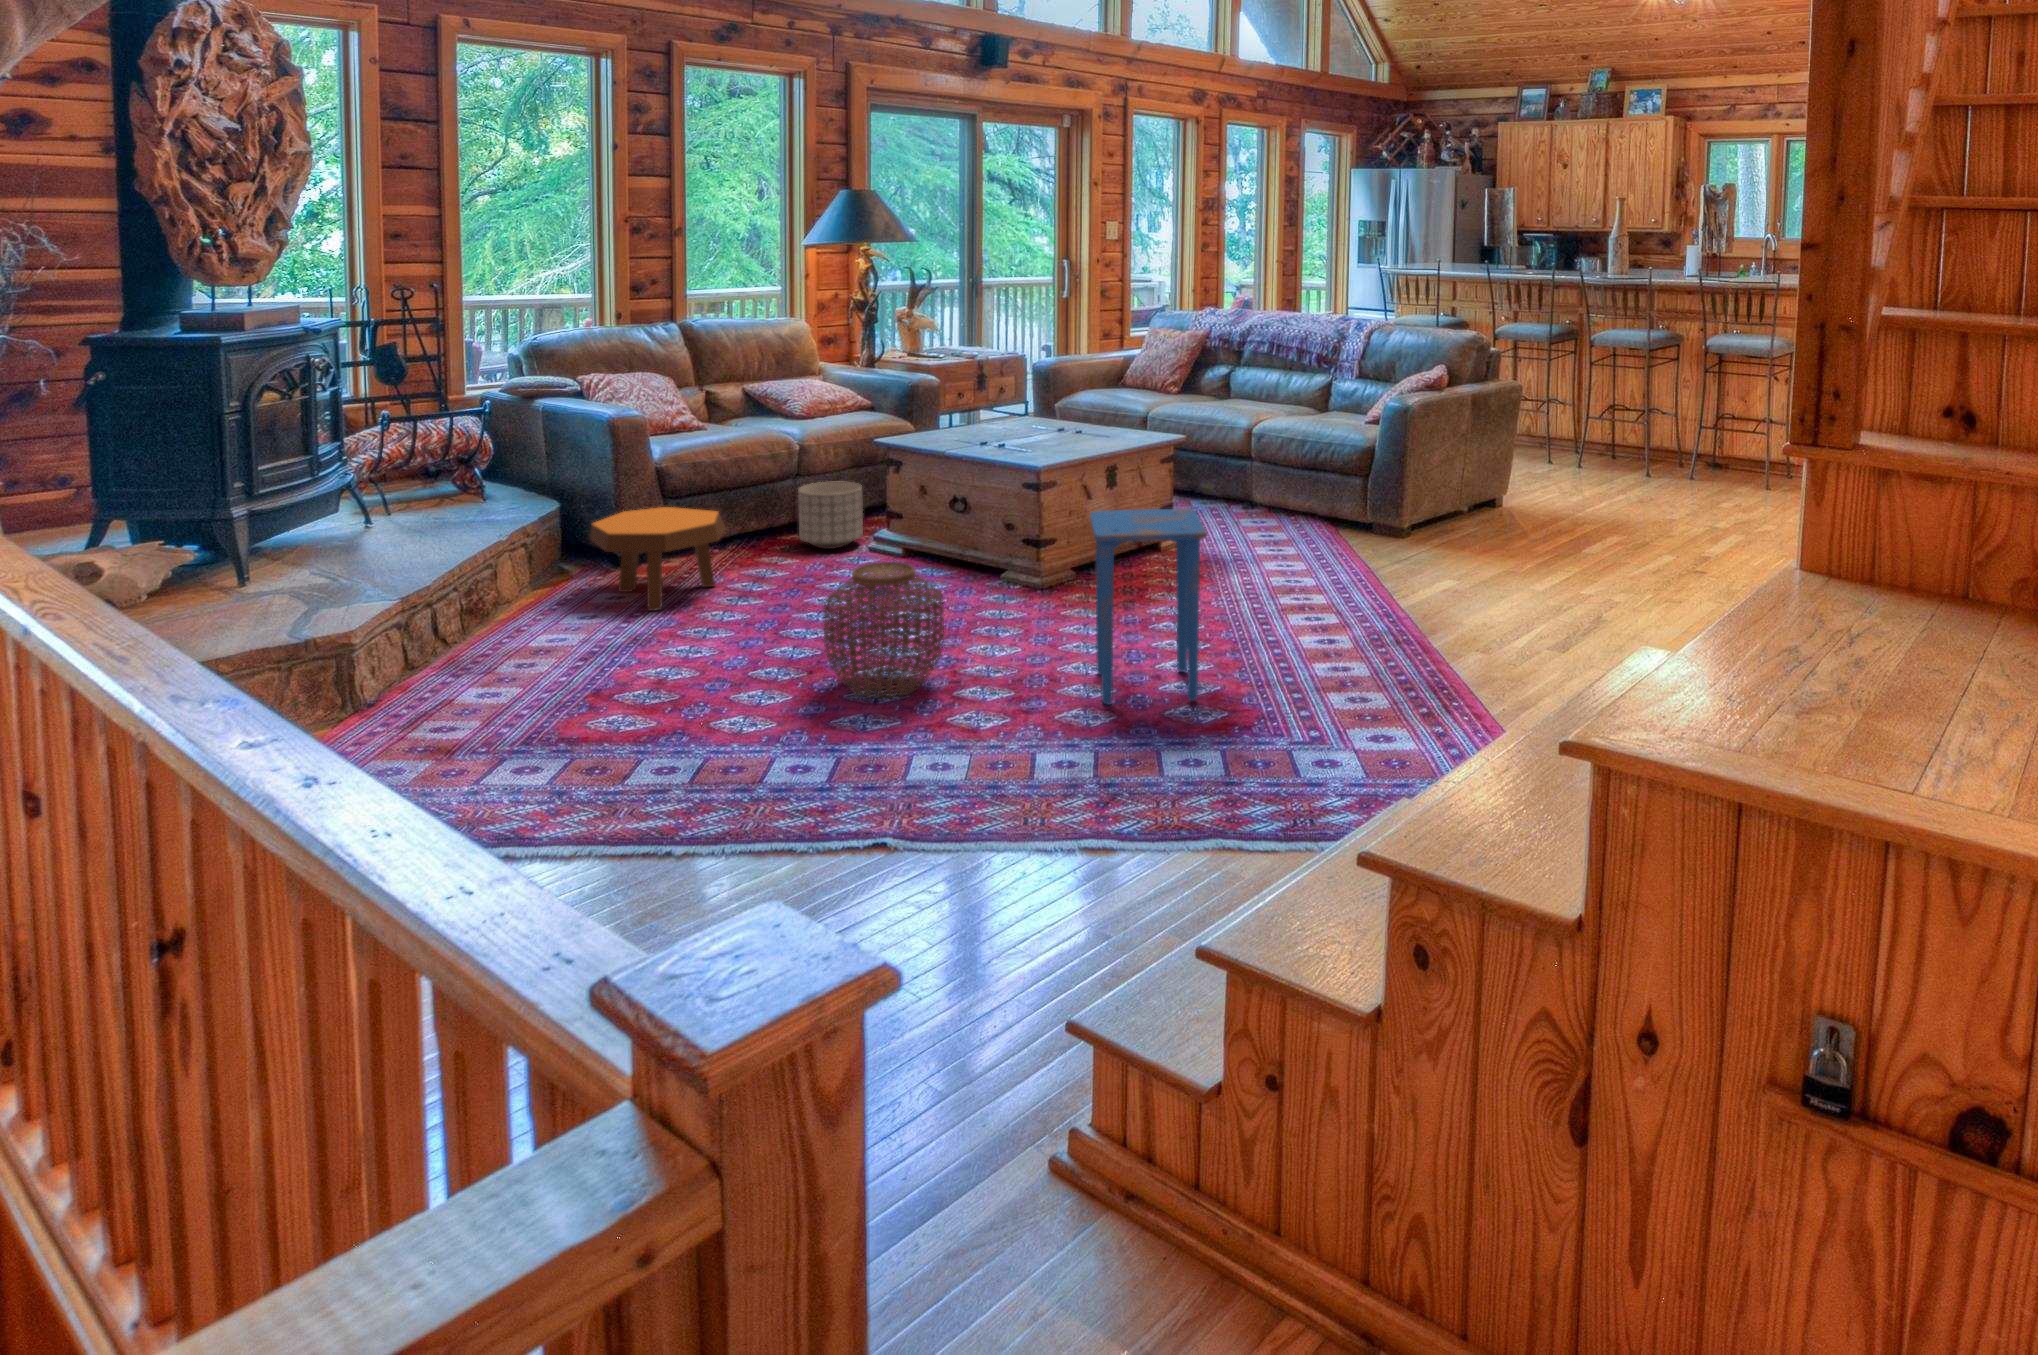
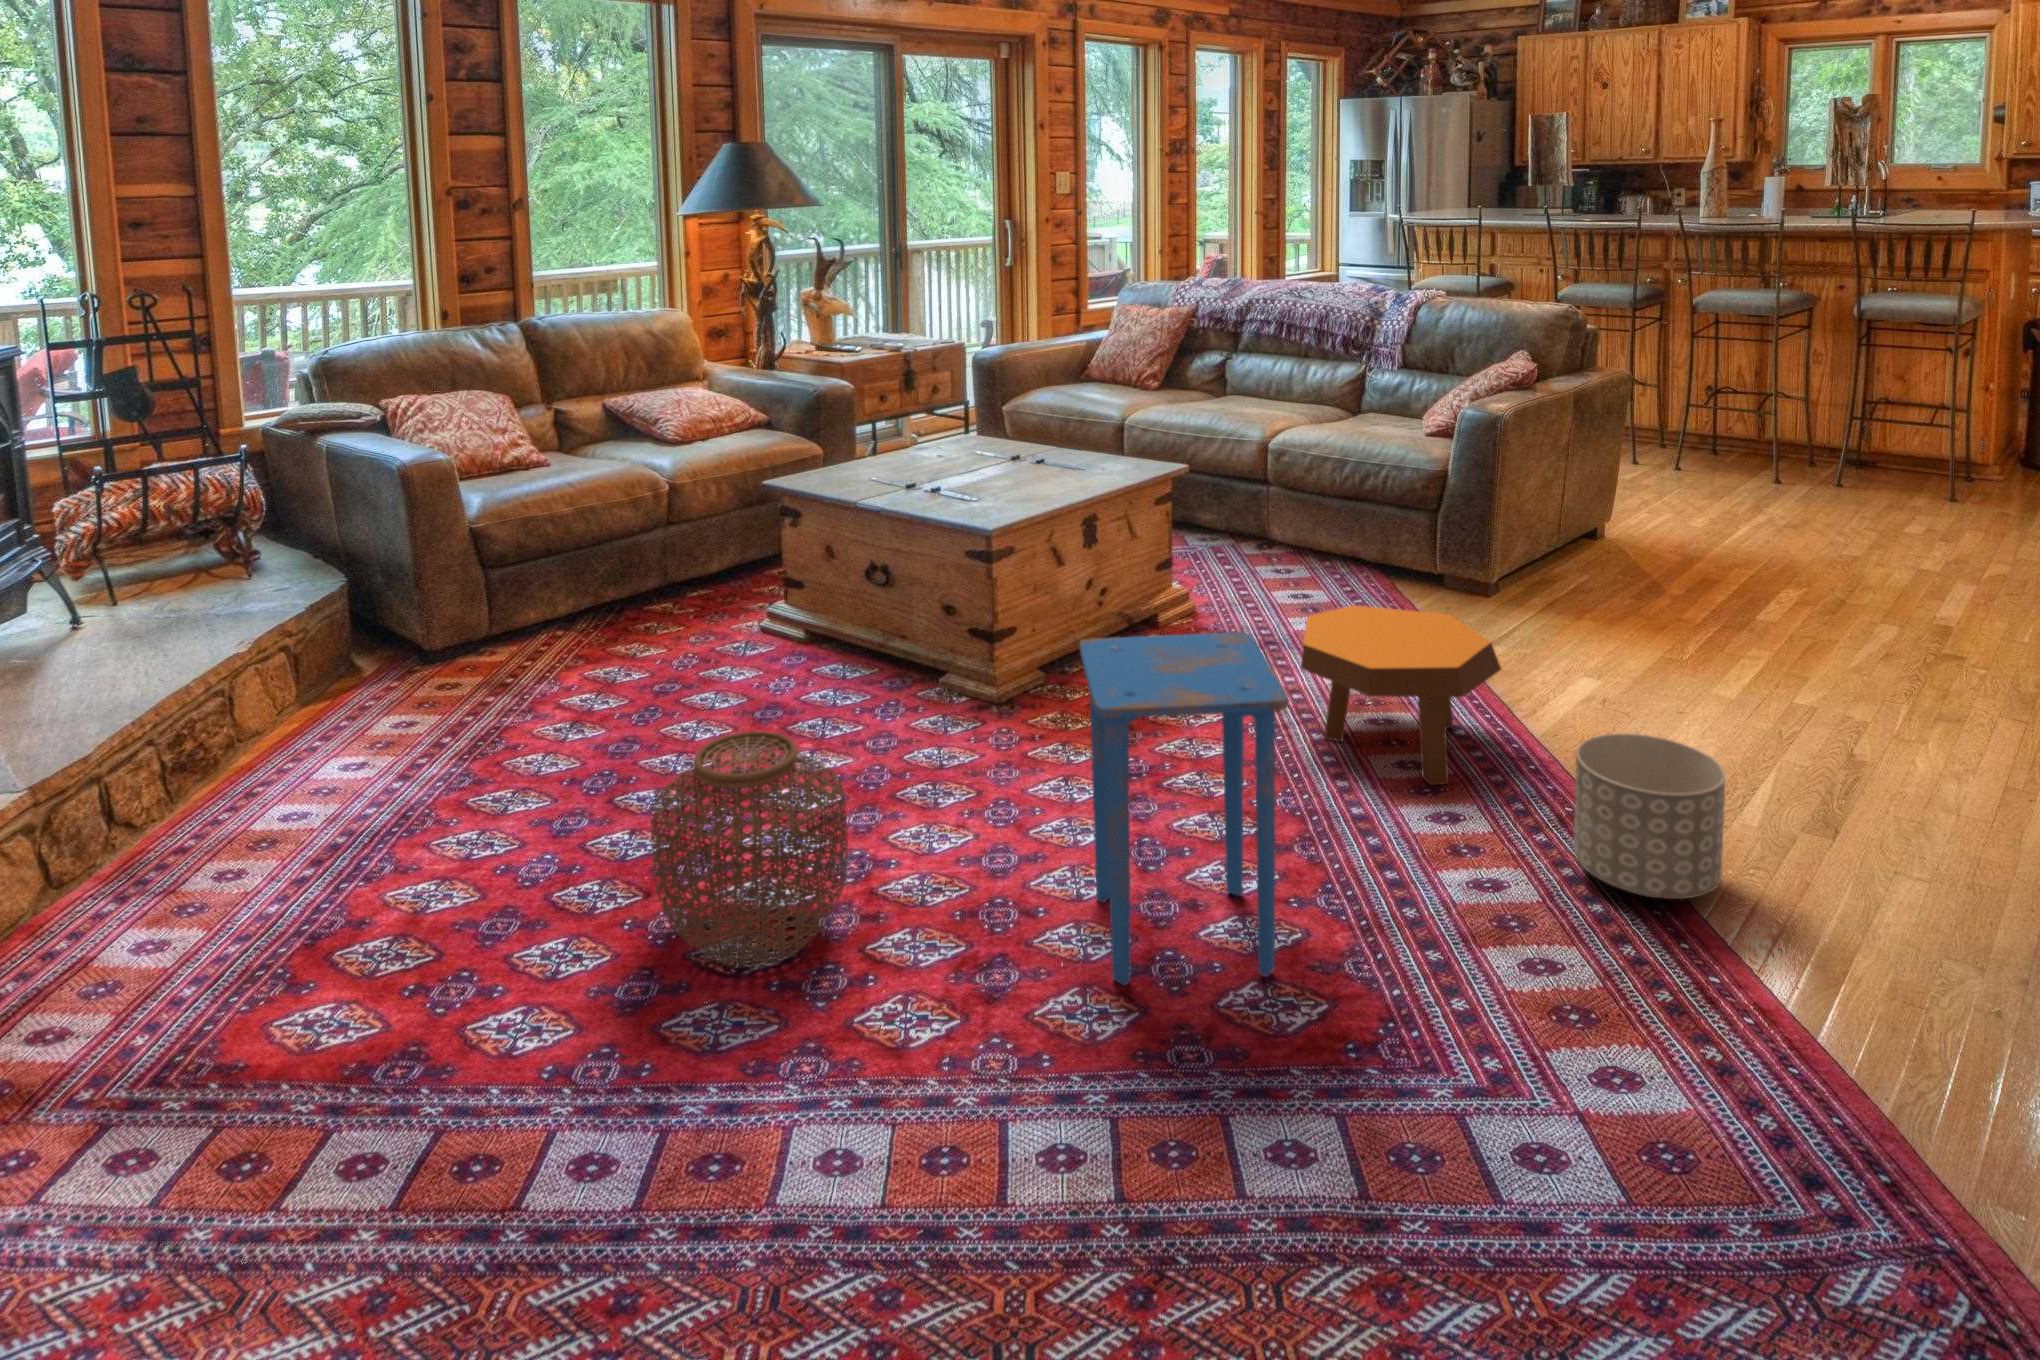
planter: present [798,481,863,549] -> present [1574,734,1726,899]
footstool: present [590,507,725,611] -> present [1301,605,1502,785]

